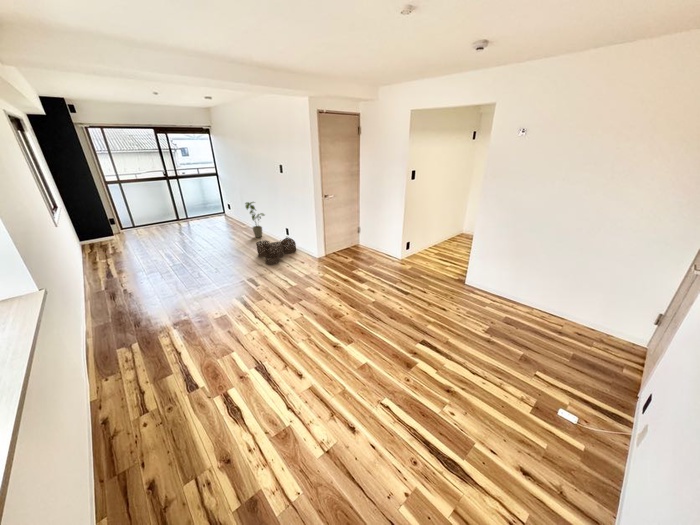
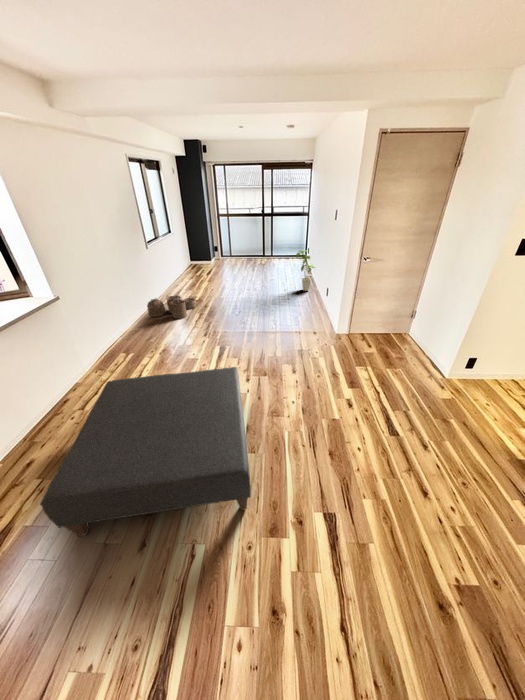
woven basket: present [256,237,296,265] -> present [147,295,196,319]
ottoman: none [195,290,393,471] -> present [40,367,251,536]

